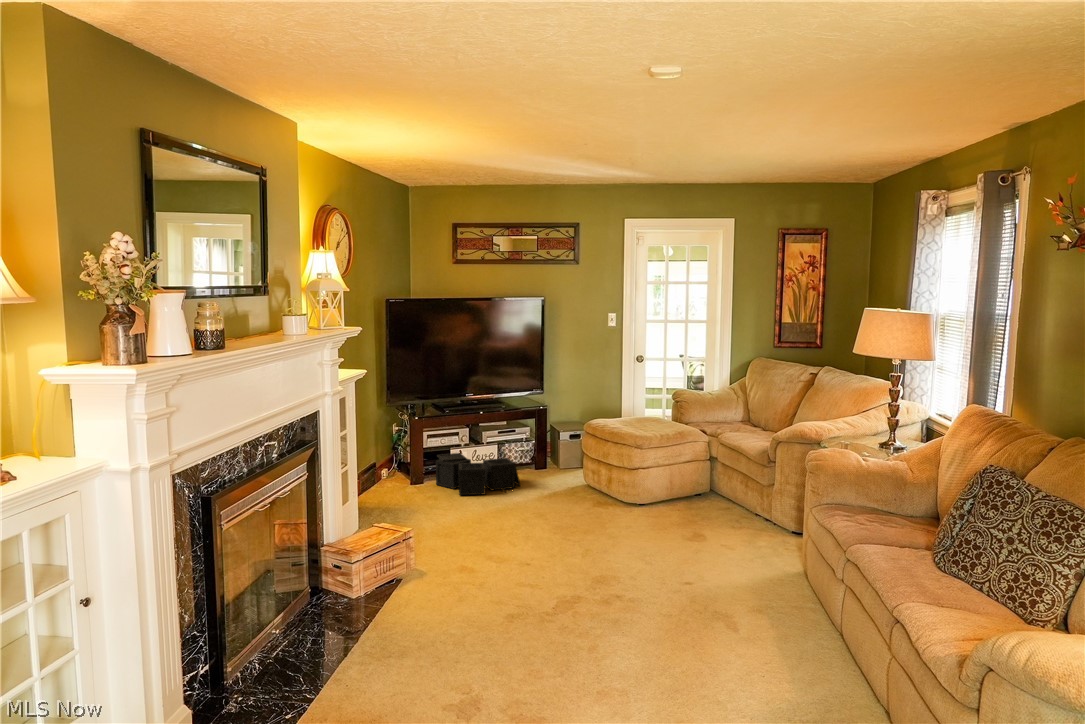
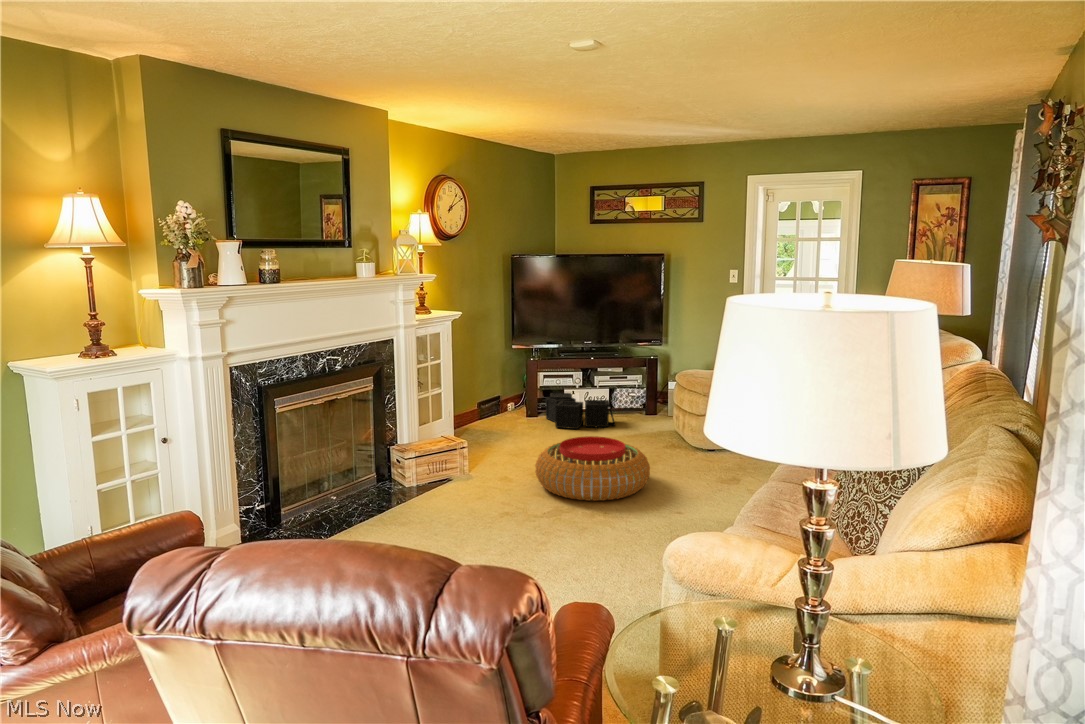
pouf: none [508,506,638,585] -> present [535,436,650,501]

